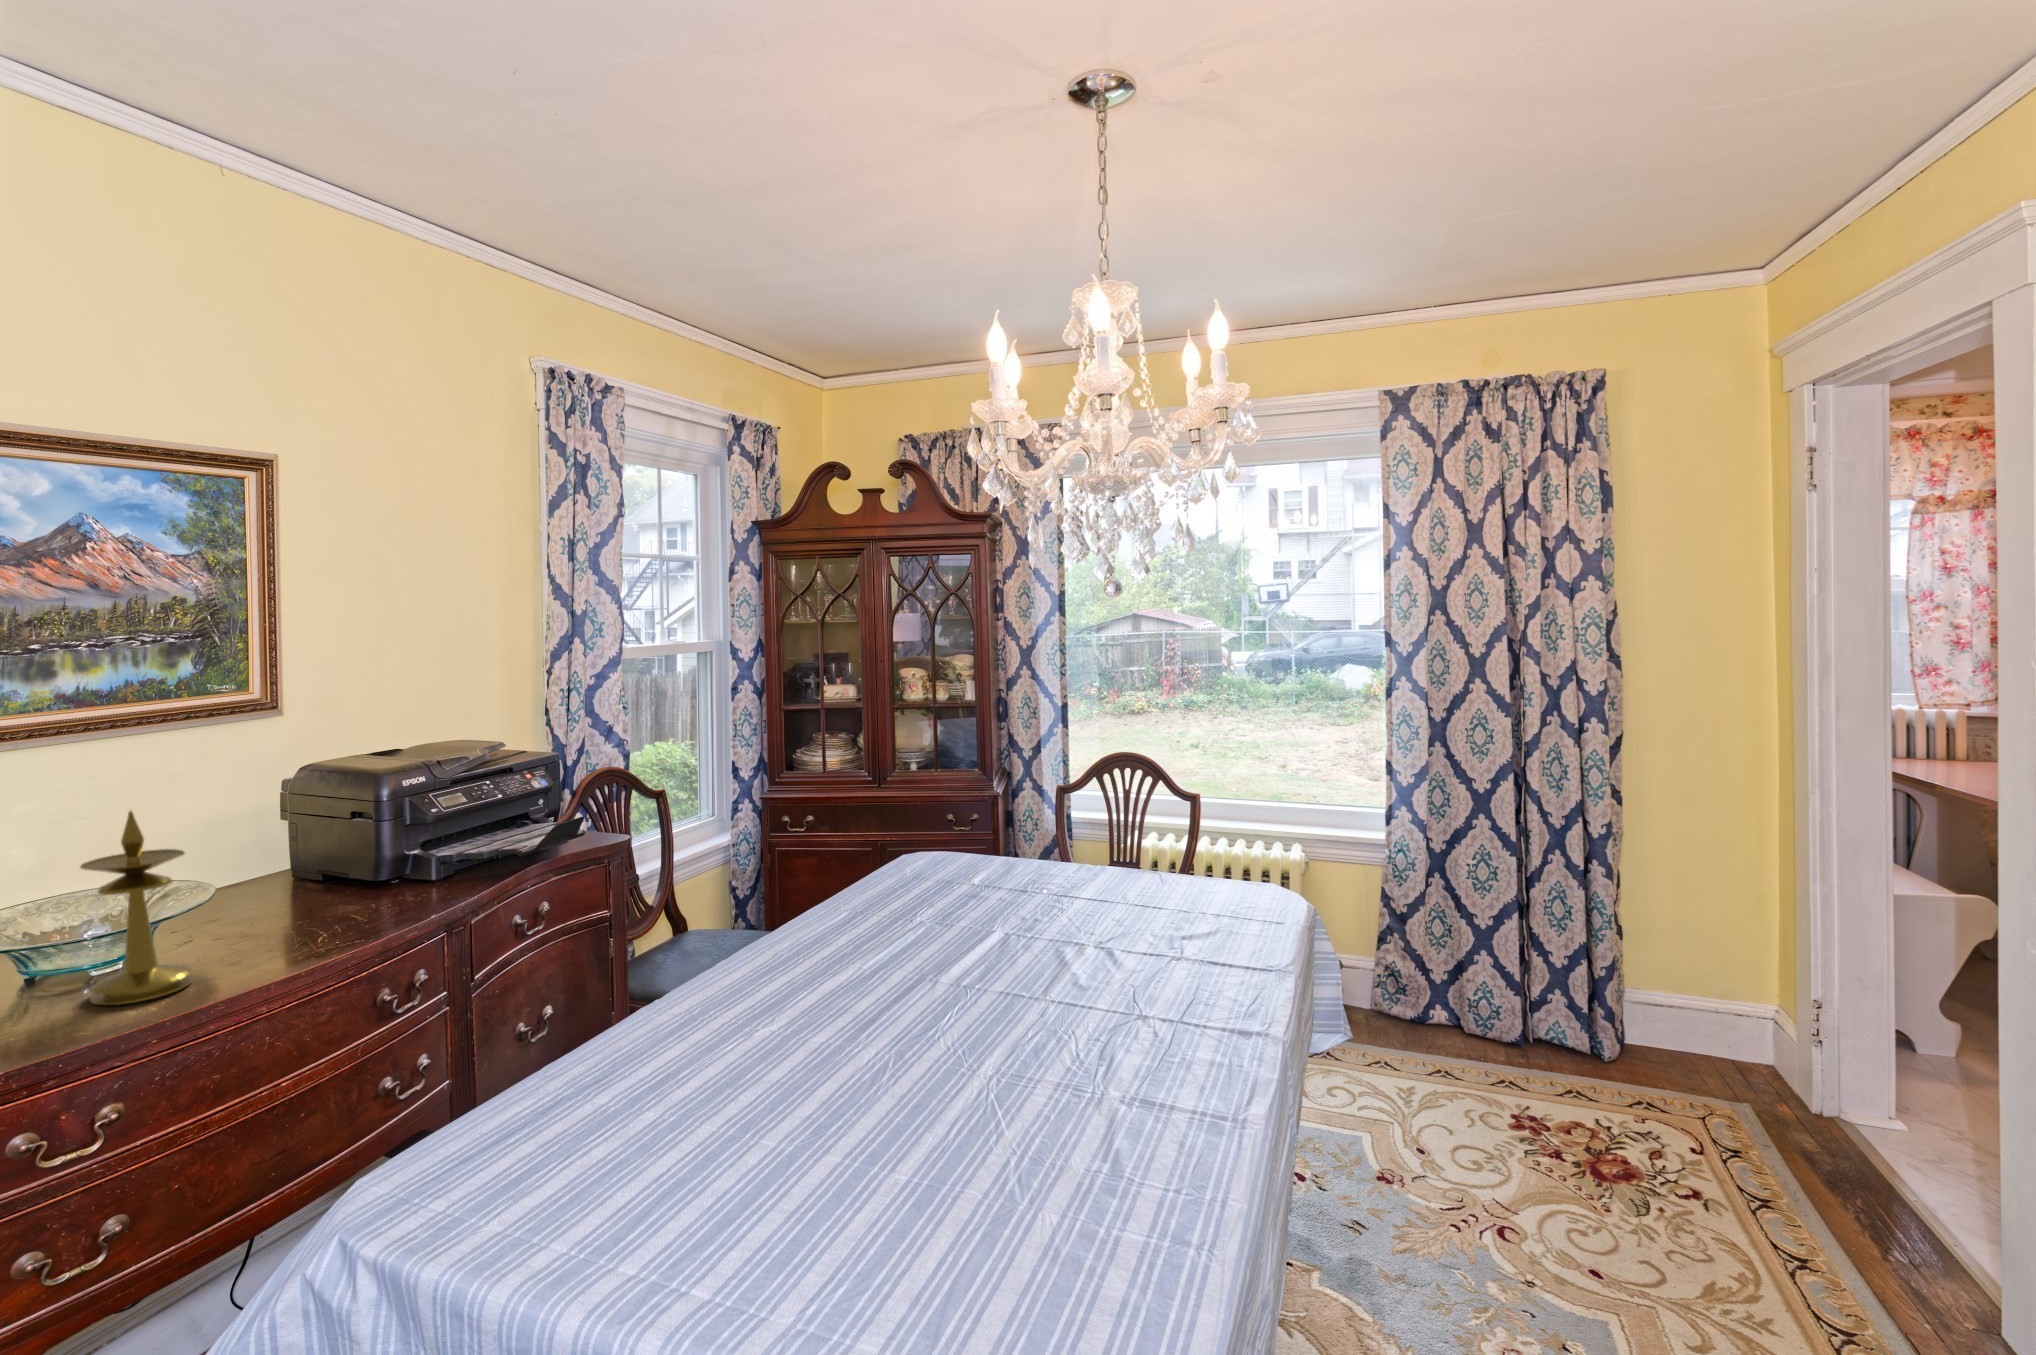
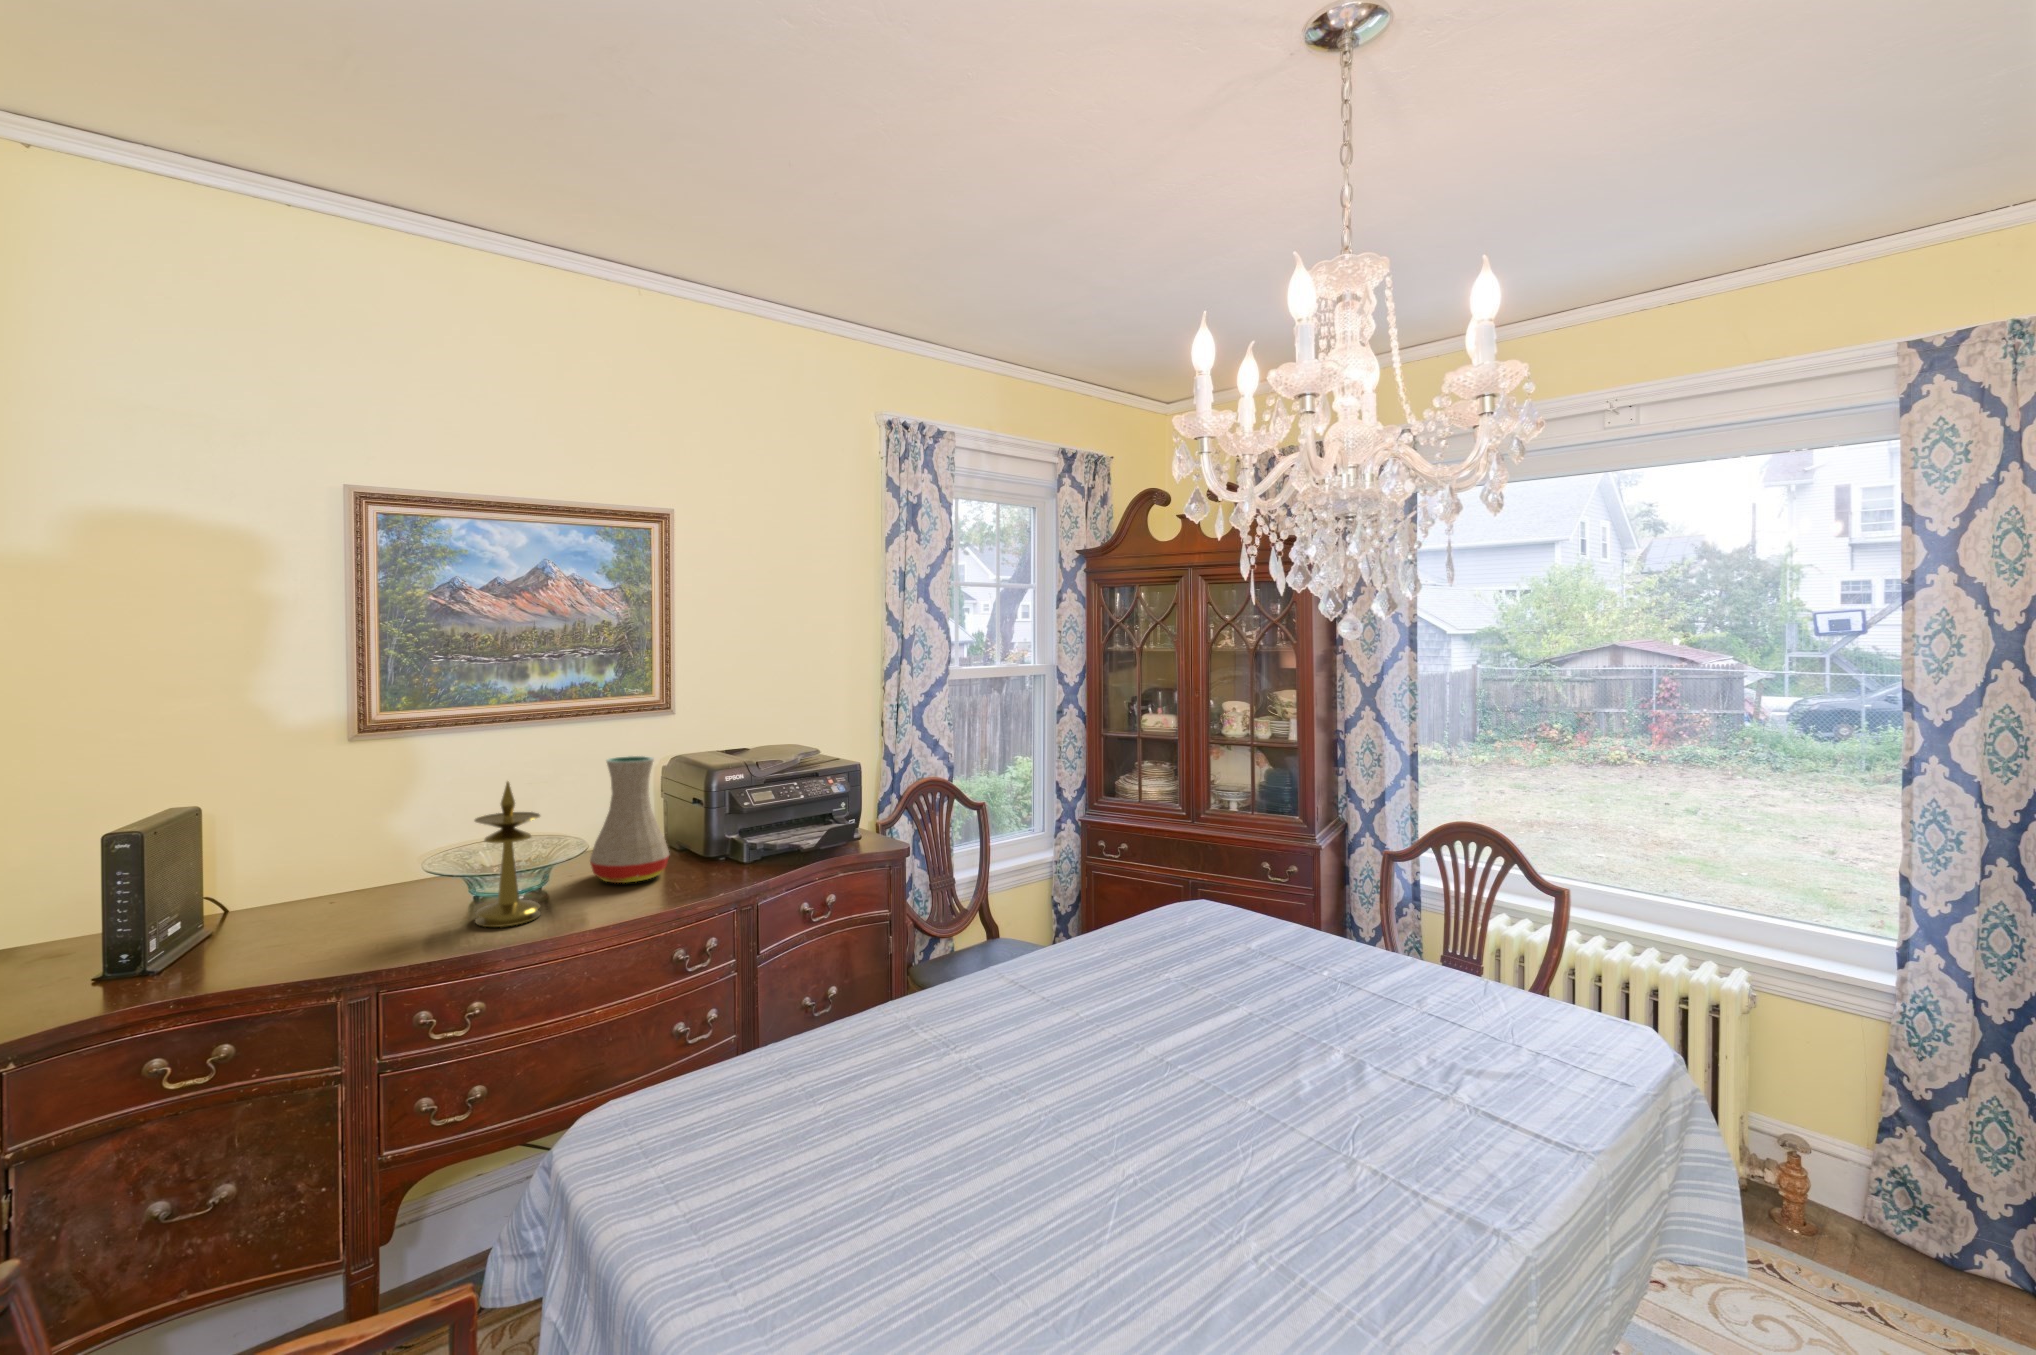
vase: none [220,767,339,929] -> present [590,756,669,883]

